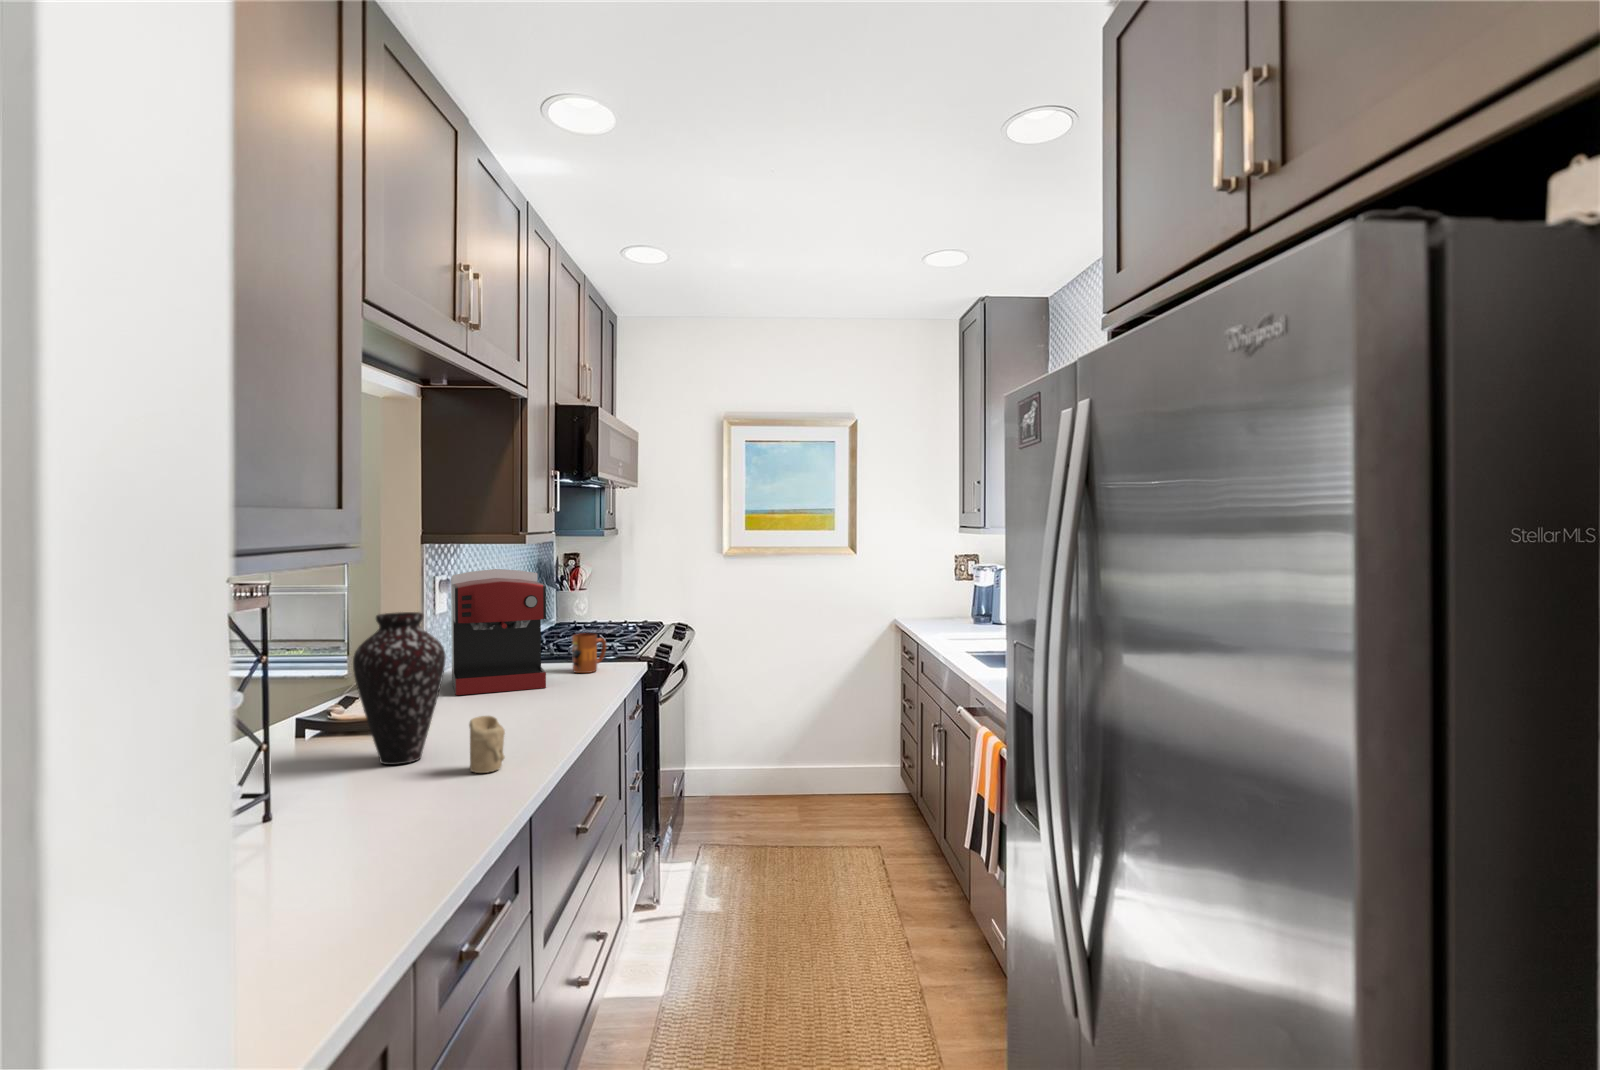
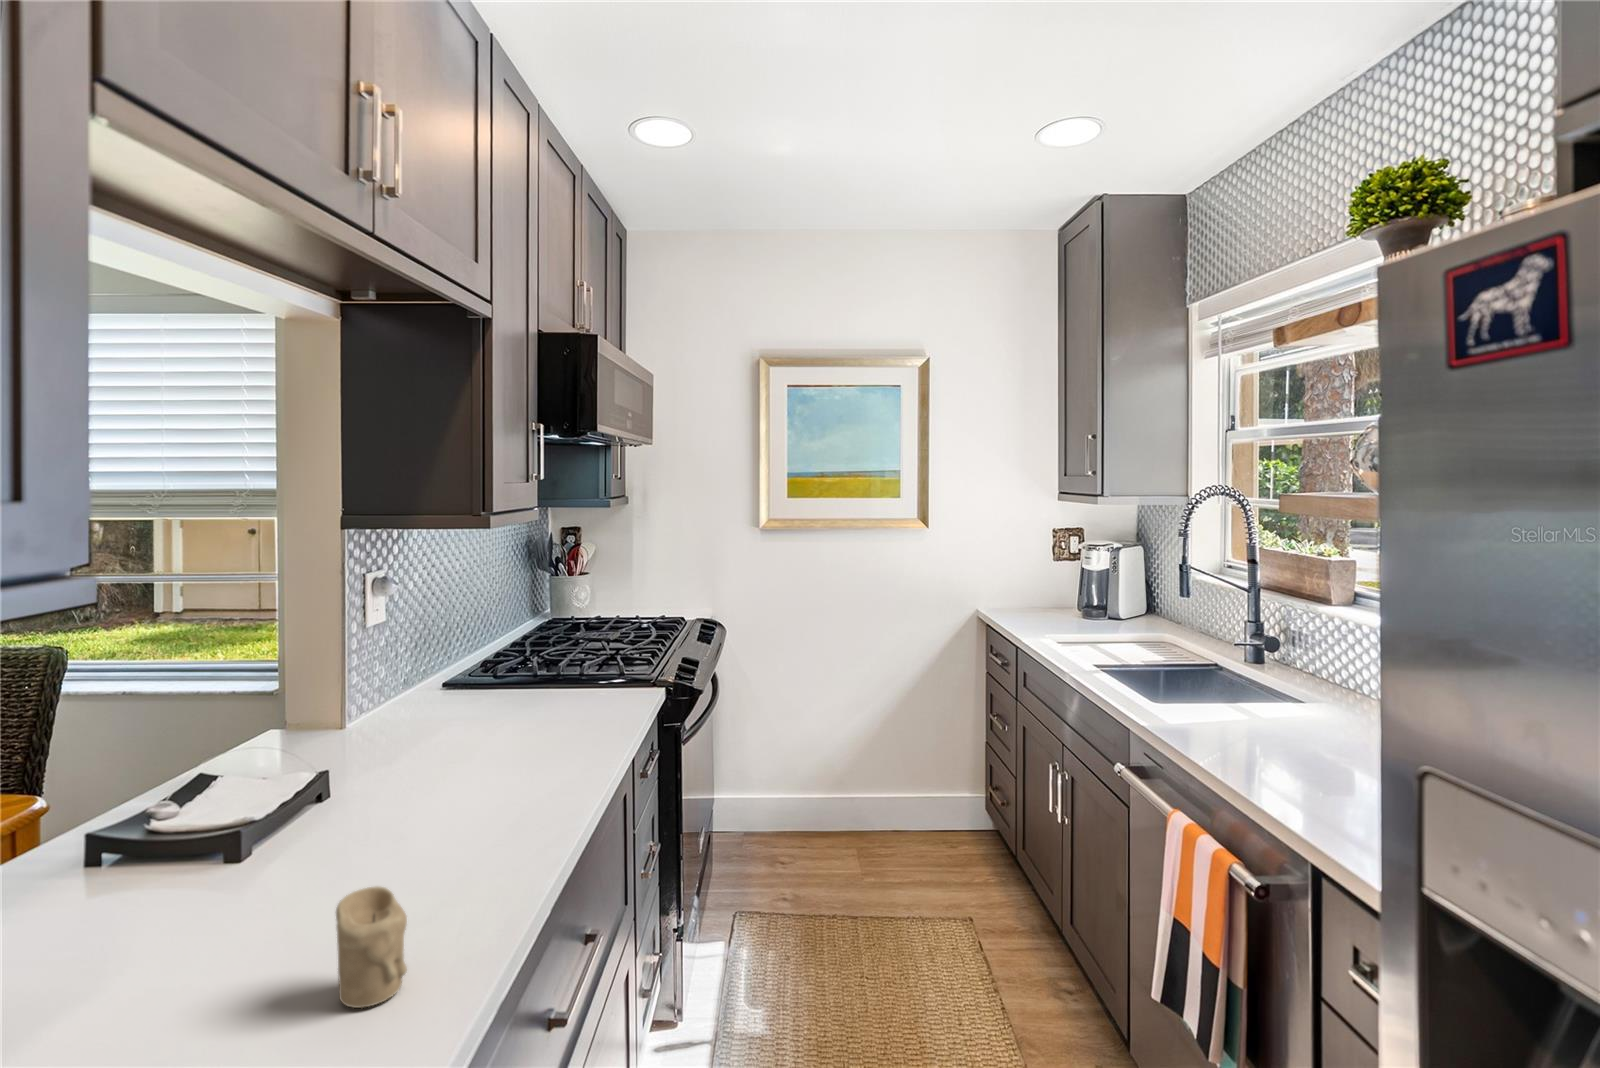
coffee maker: present [451,569,546,695] -> none [378,567,520,761]
vase: present [353,612,445,765] -> none [122,680,309,971]
mug: present [572,633,606,673] -> none [562,654,611,713]

